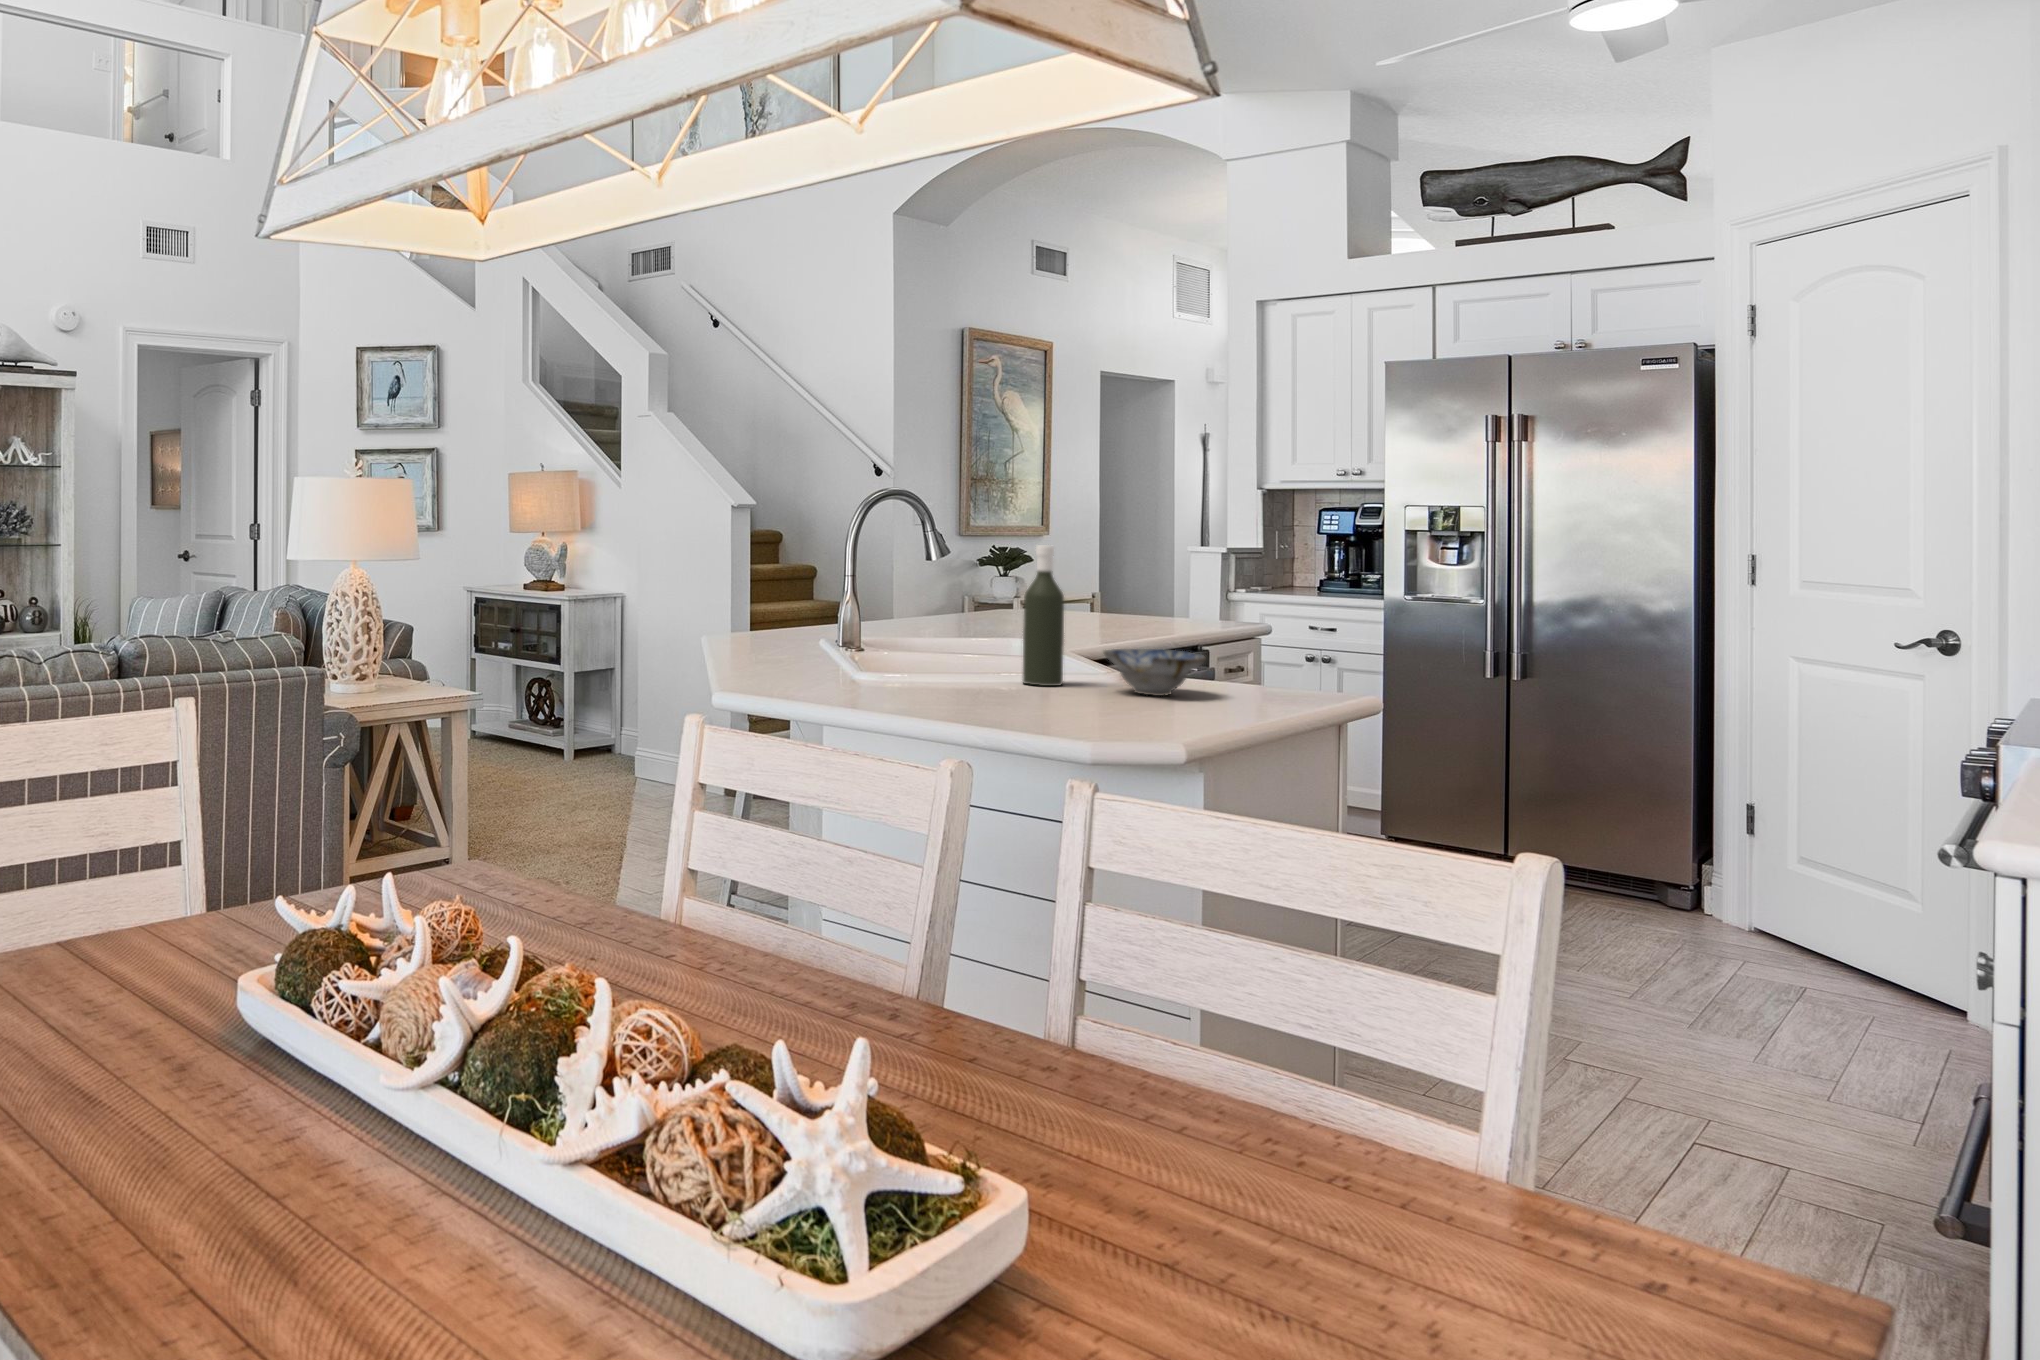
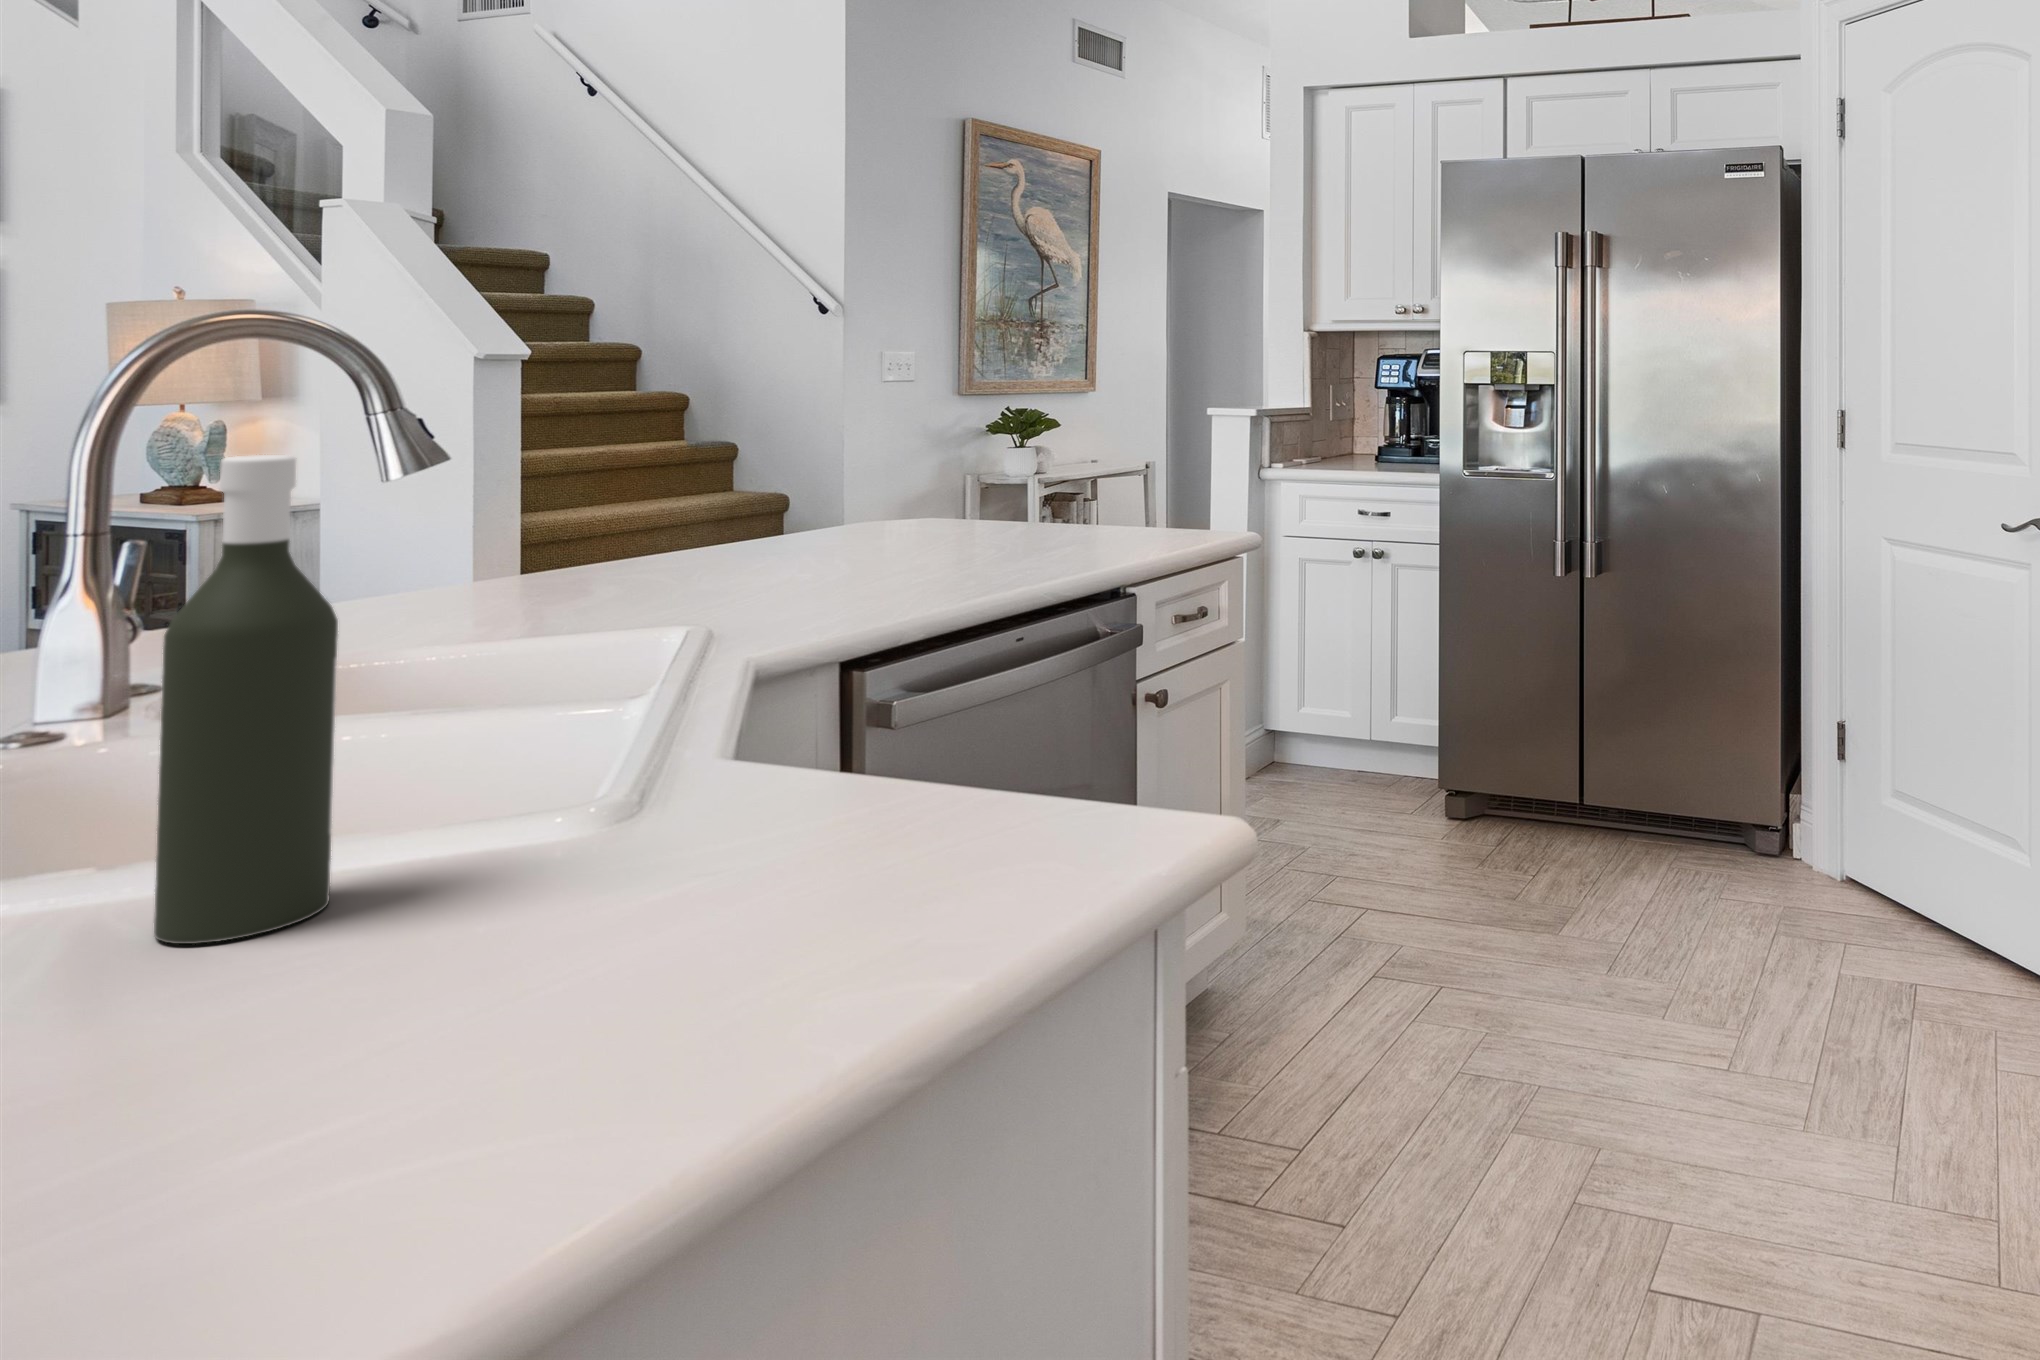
ceramic bowl: present [1103,649,1206,696] -> none [345,768,740,977]

